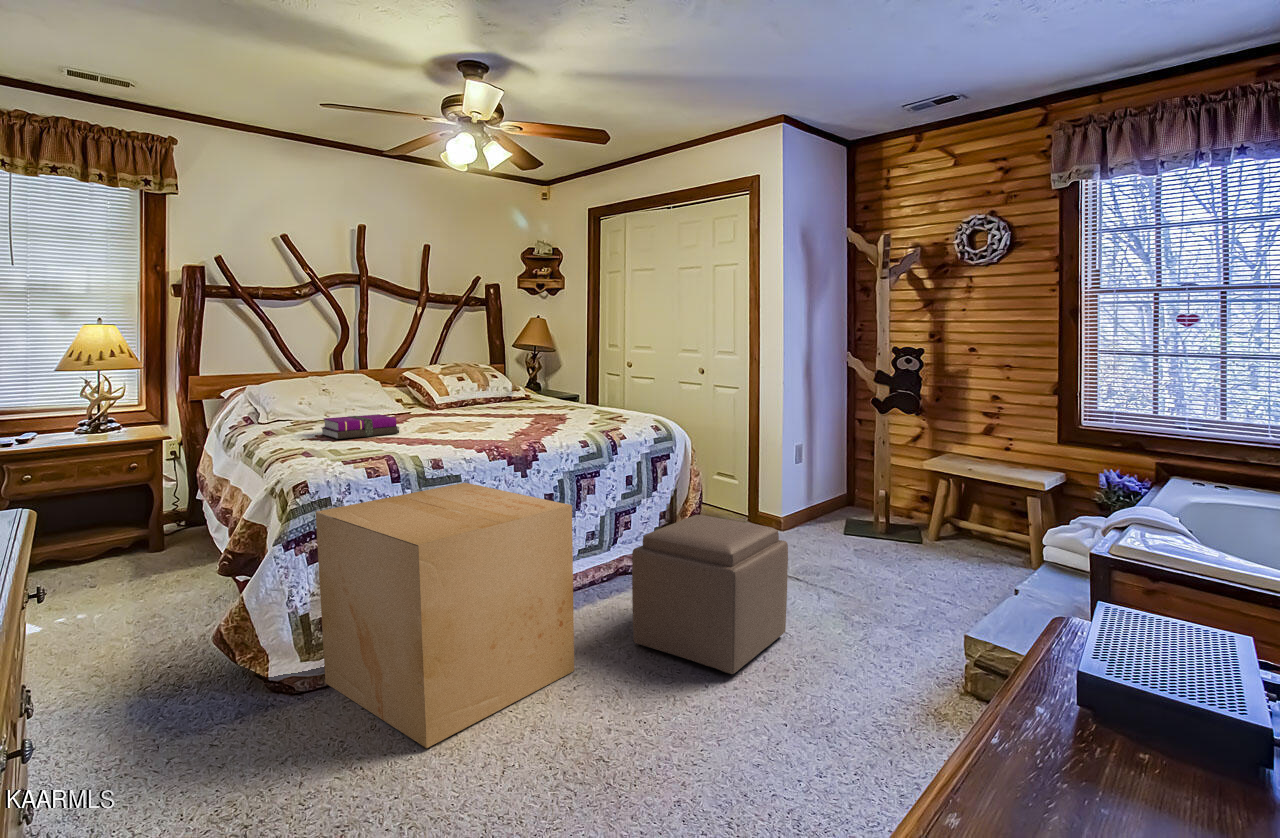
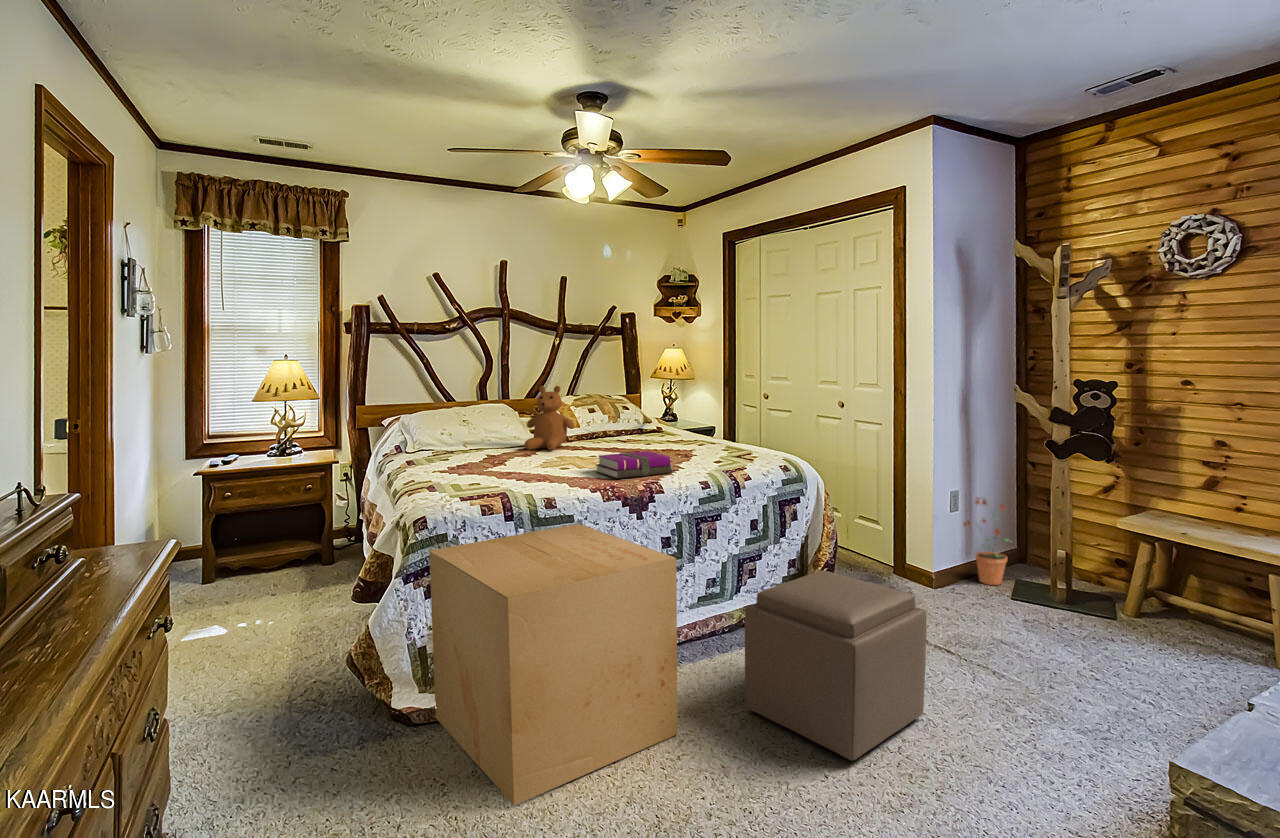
teddy bear: none [391,353,443,418] -> present [524,386,575,450]
notebook: present [321,414,399,439] -> present [596,451,673,478]
potted plant: none [802,452,844,528] -> present [963,498,1009,585]

